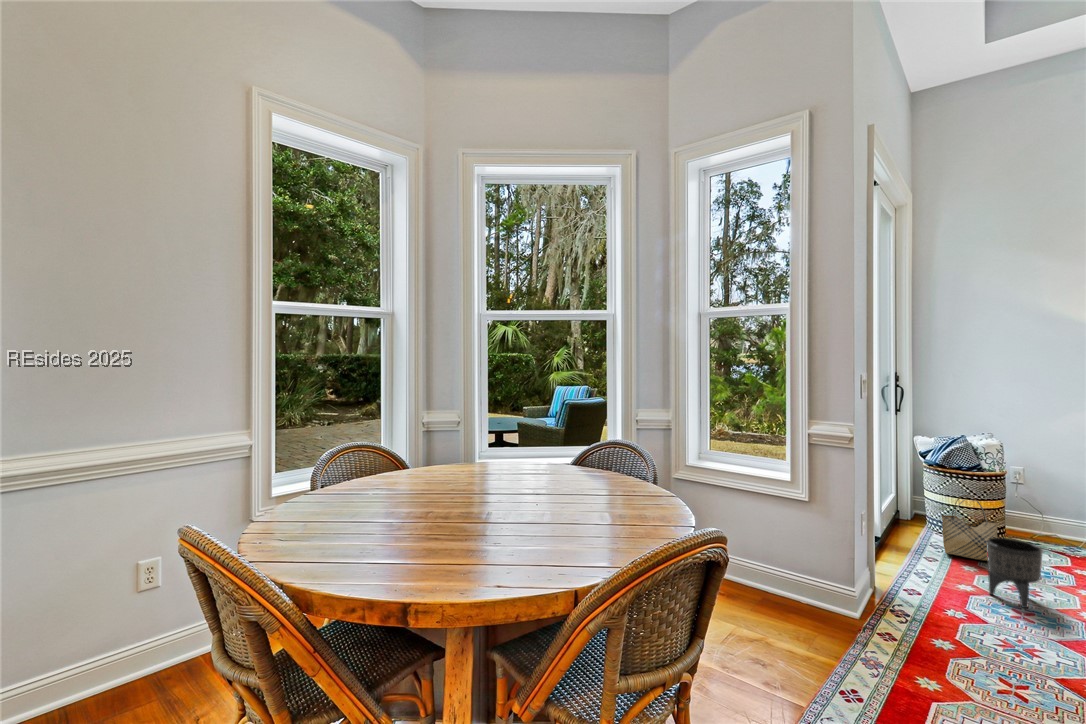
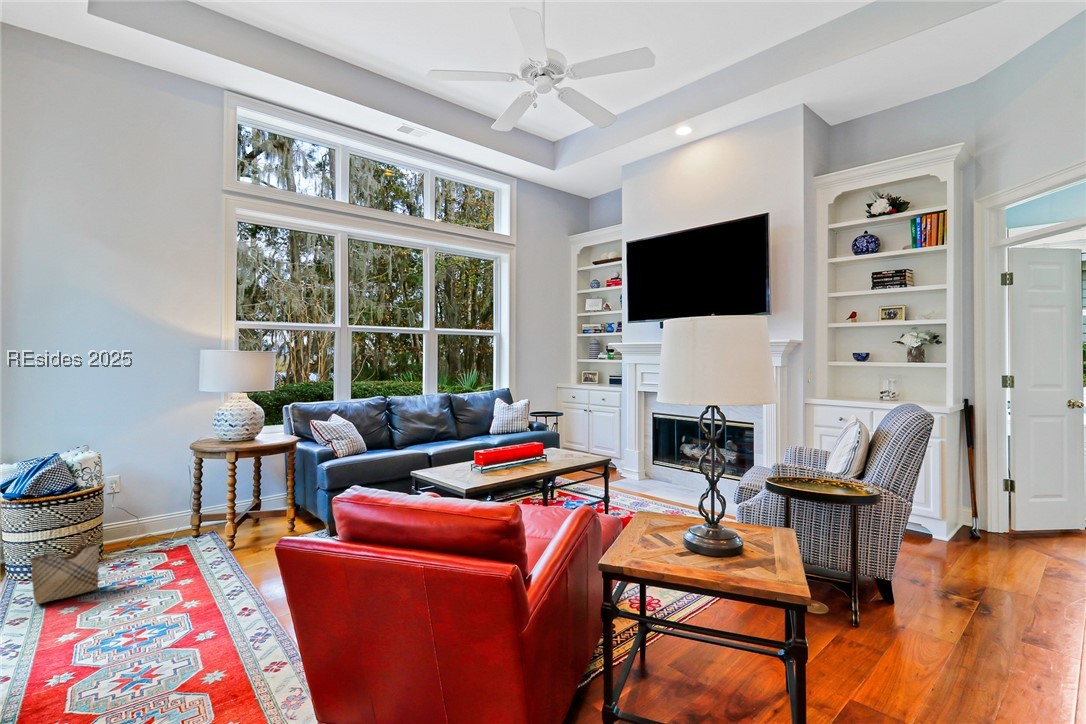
planter: present [987,537,1043,608] -> none [93,556,150,631]

